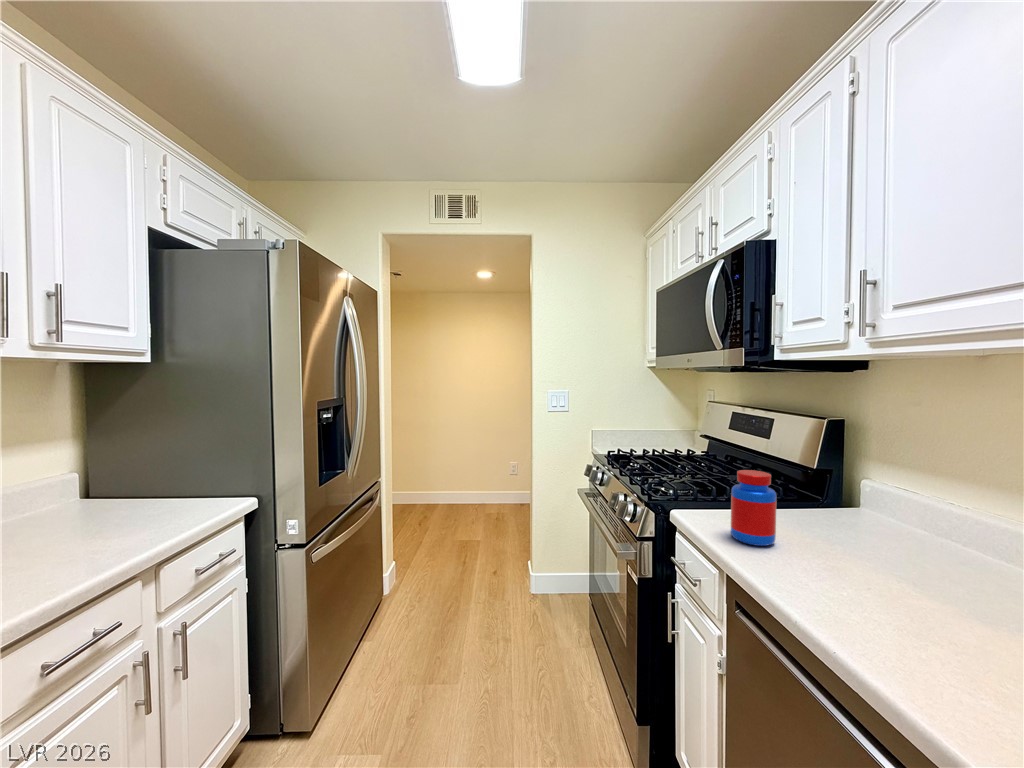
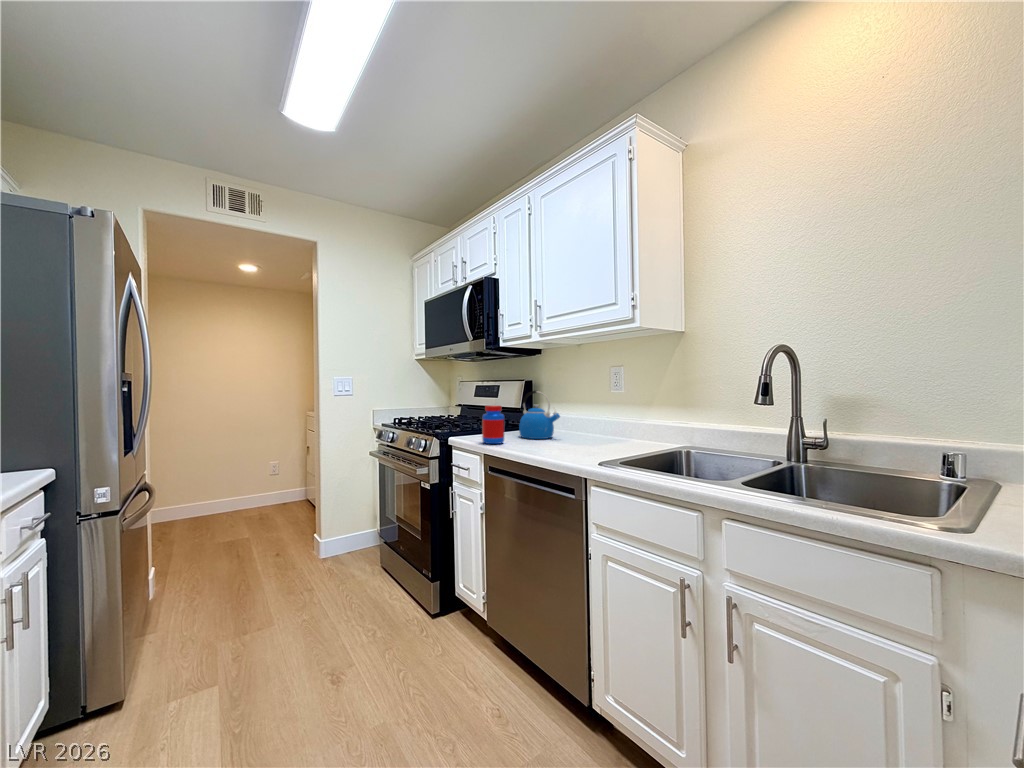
kettle: none [811,445,913,544] -> present [519,391,560,439]

